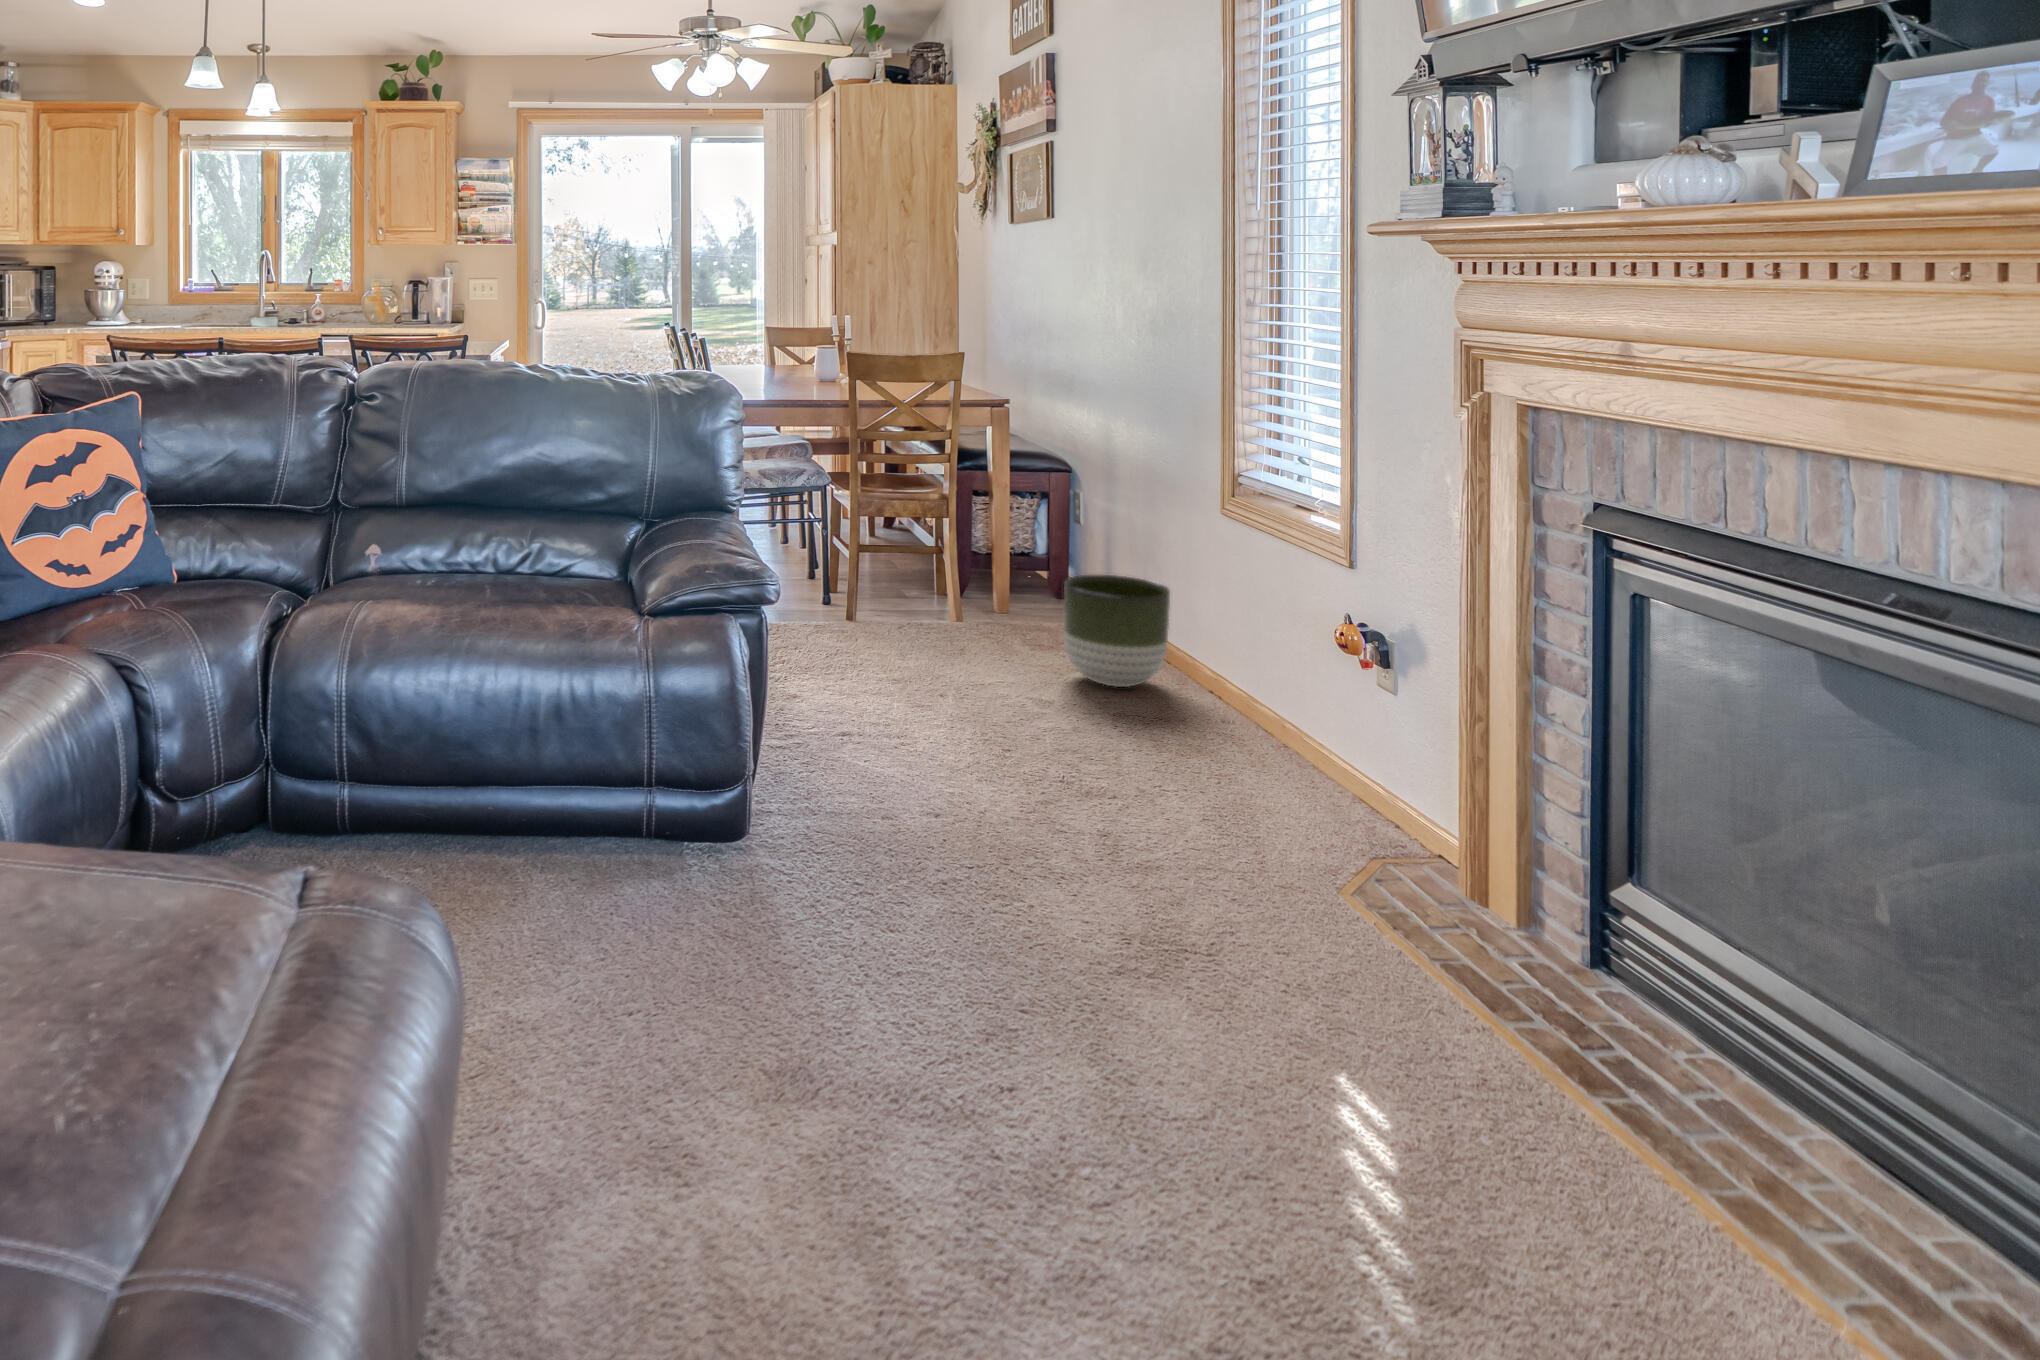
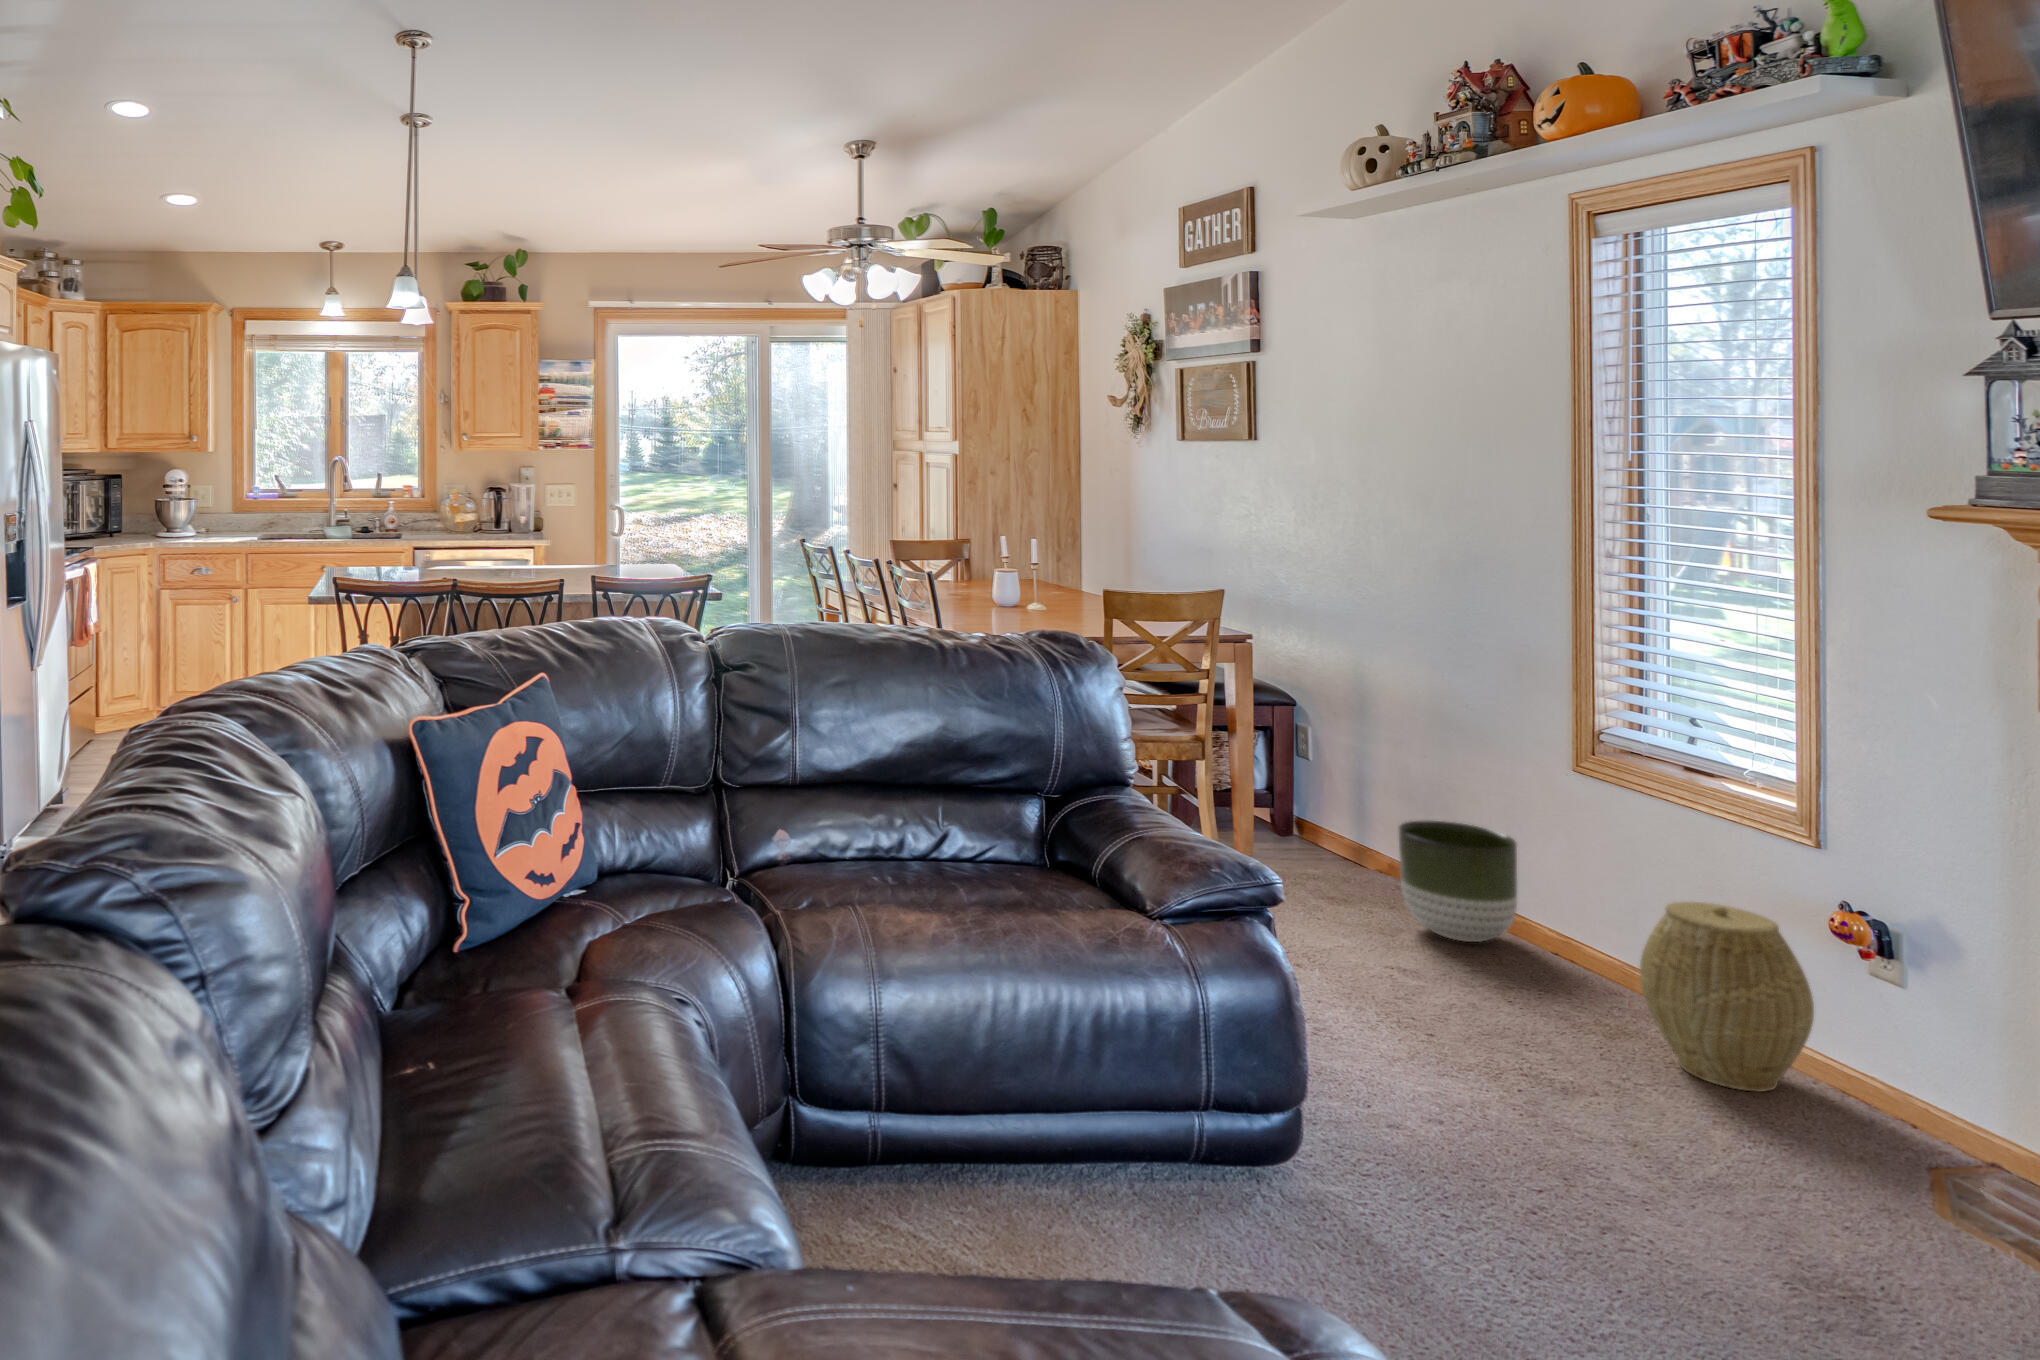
woven basket: none [1177,635,1324,810] -> present [1639,902,1814,1092]

